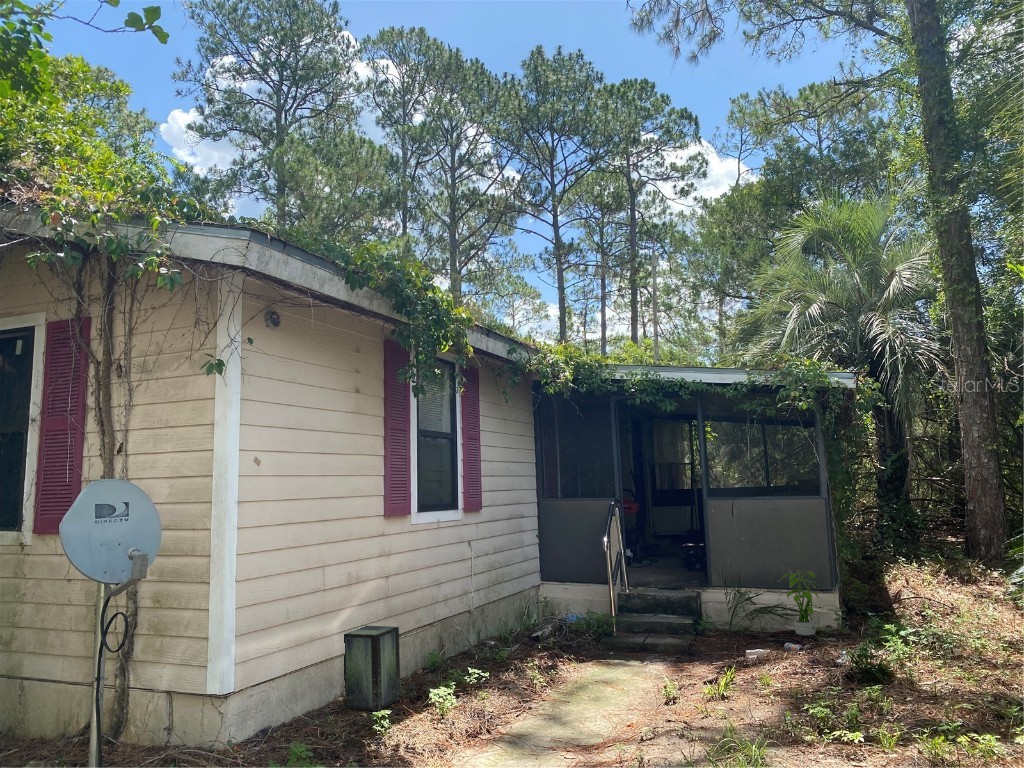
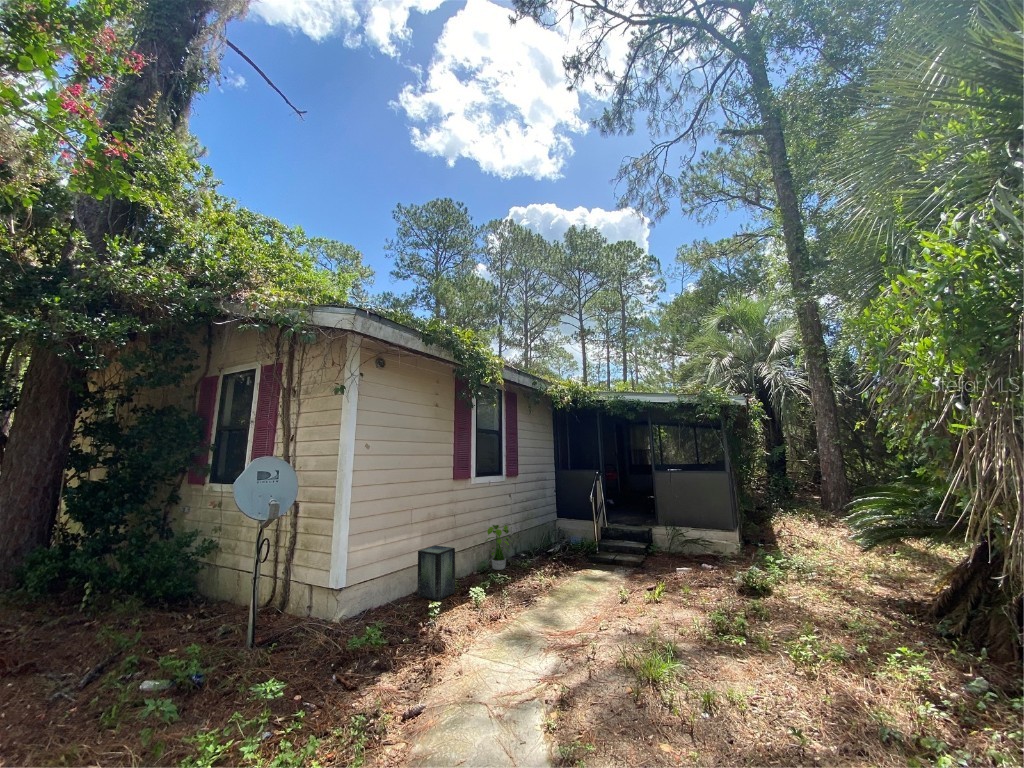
potted plant: present [779,572,819,635] -> present [485,525,513,570]

